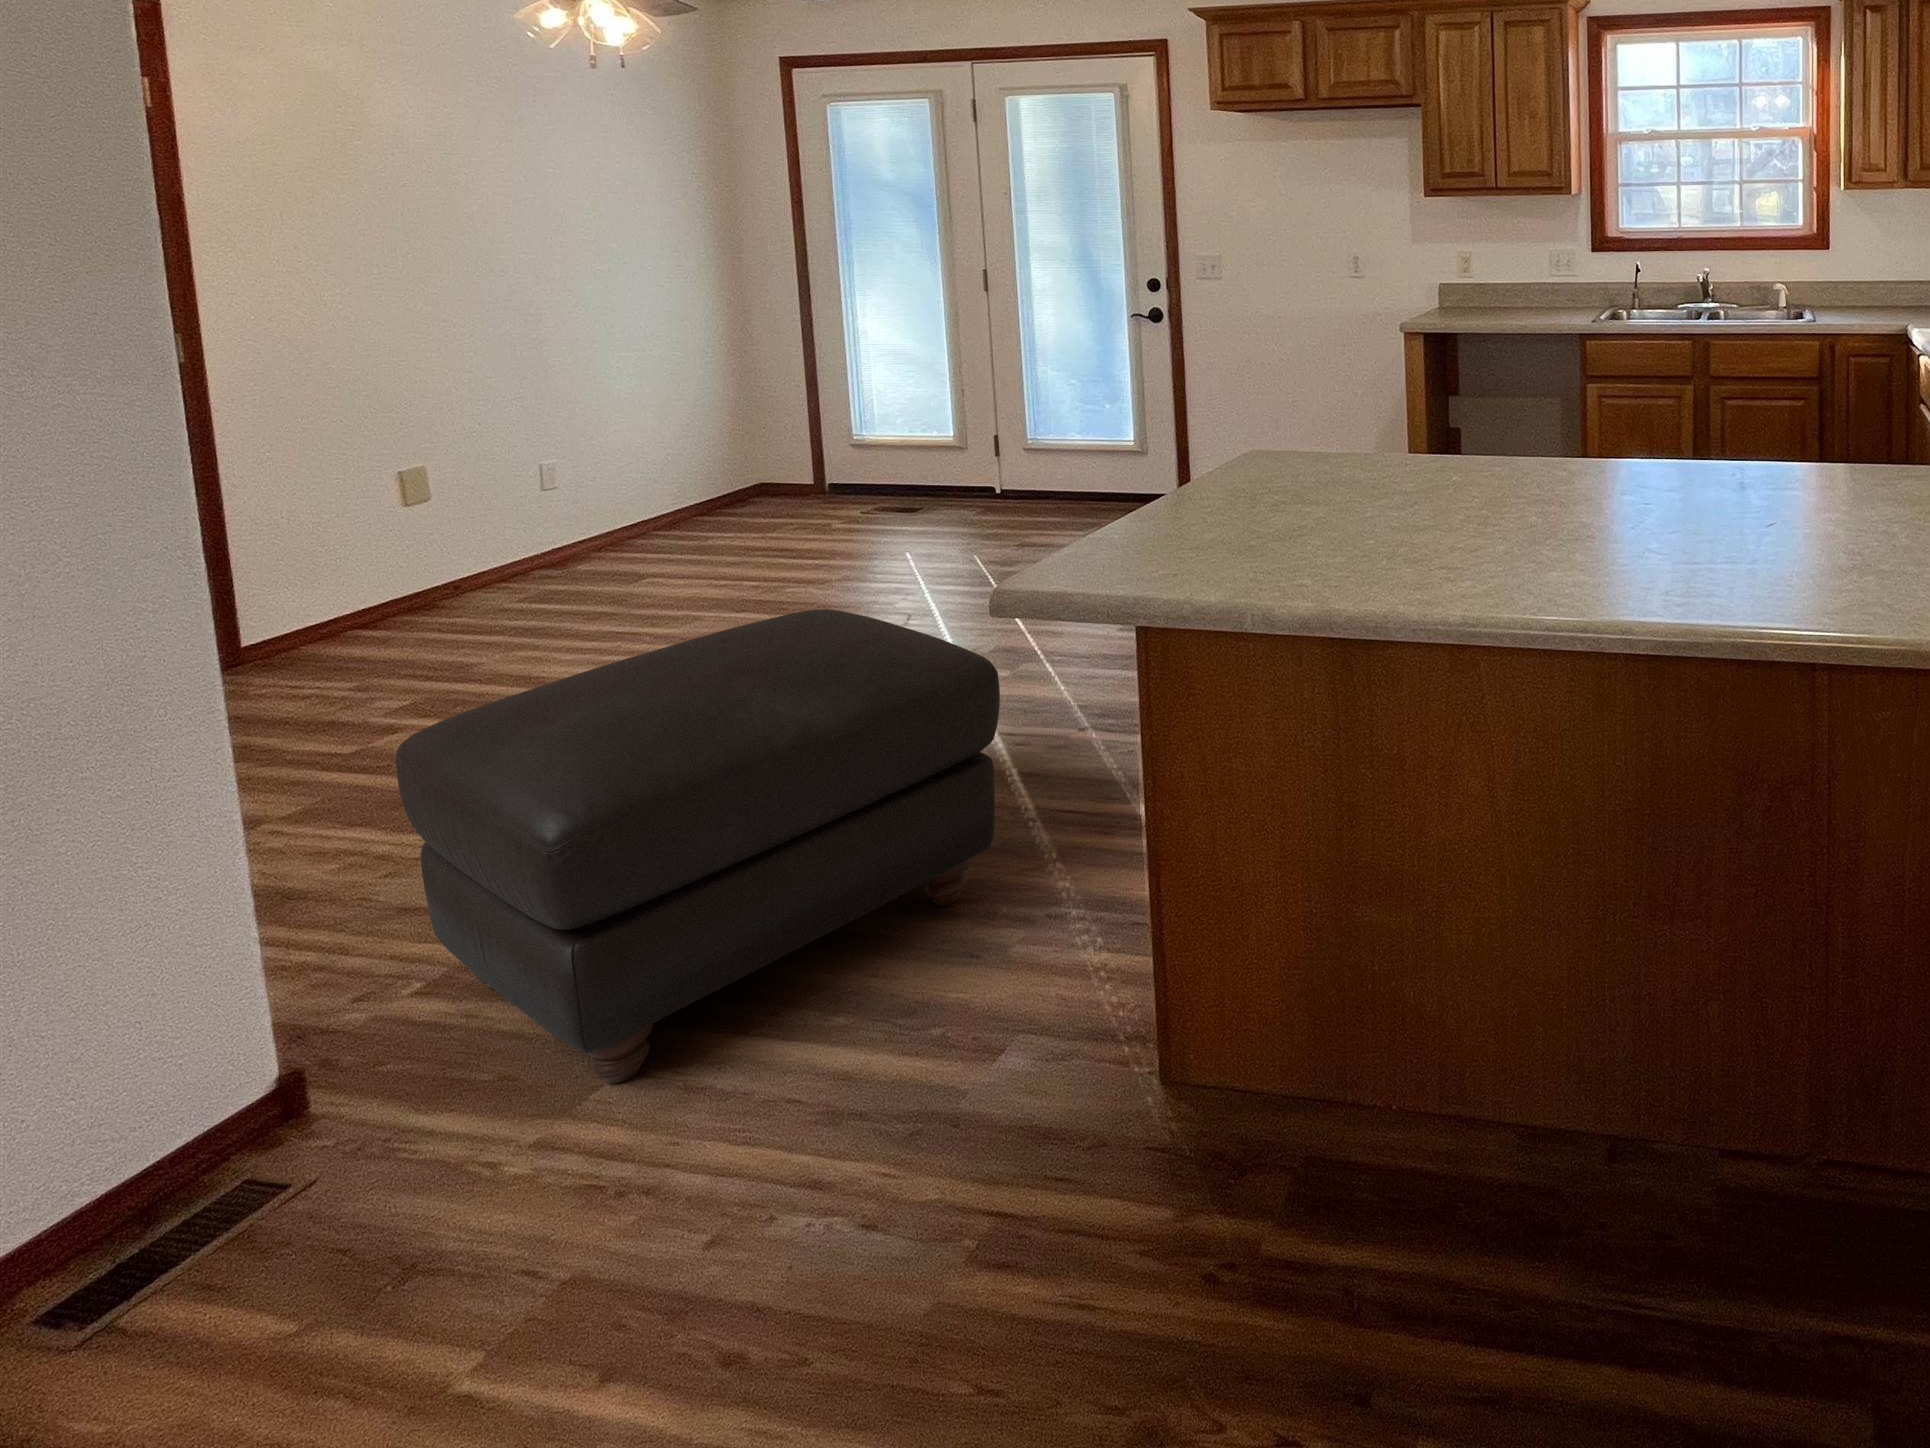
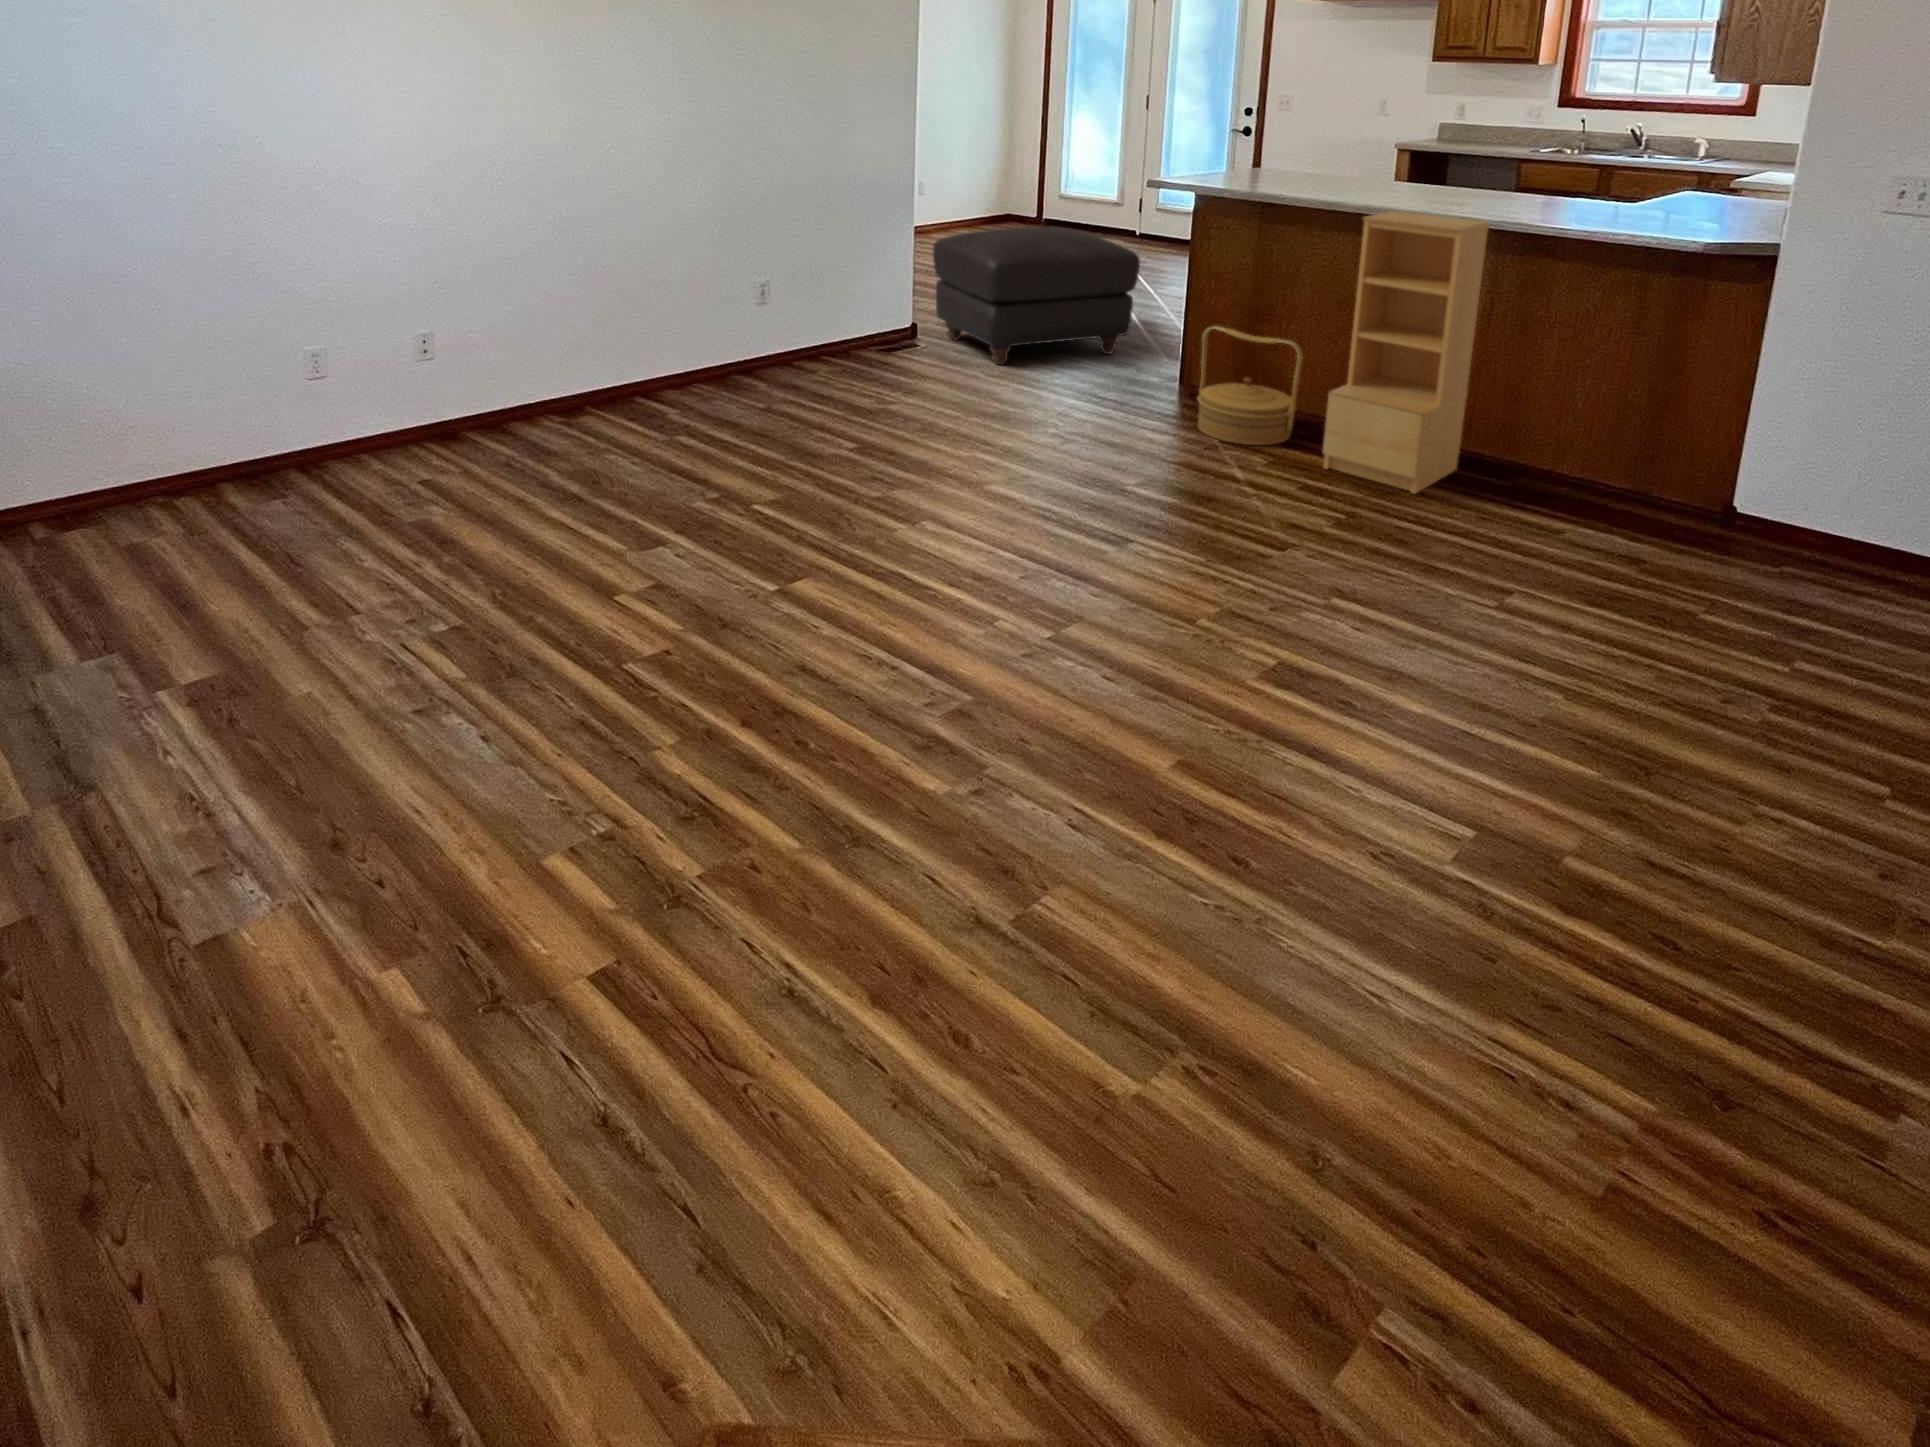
bookshelf: none [1581,552,1848,1339] -> present [1323,211,1489,494]
woven basket: none [1194,909,1462,1268] -> present [1198,326,1303,445]

